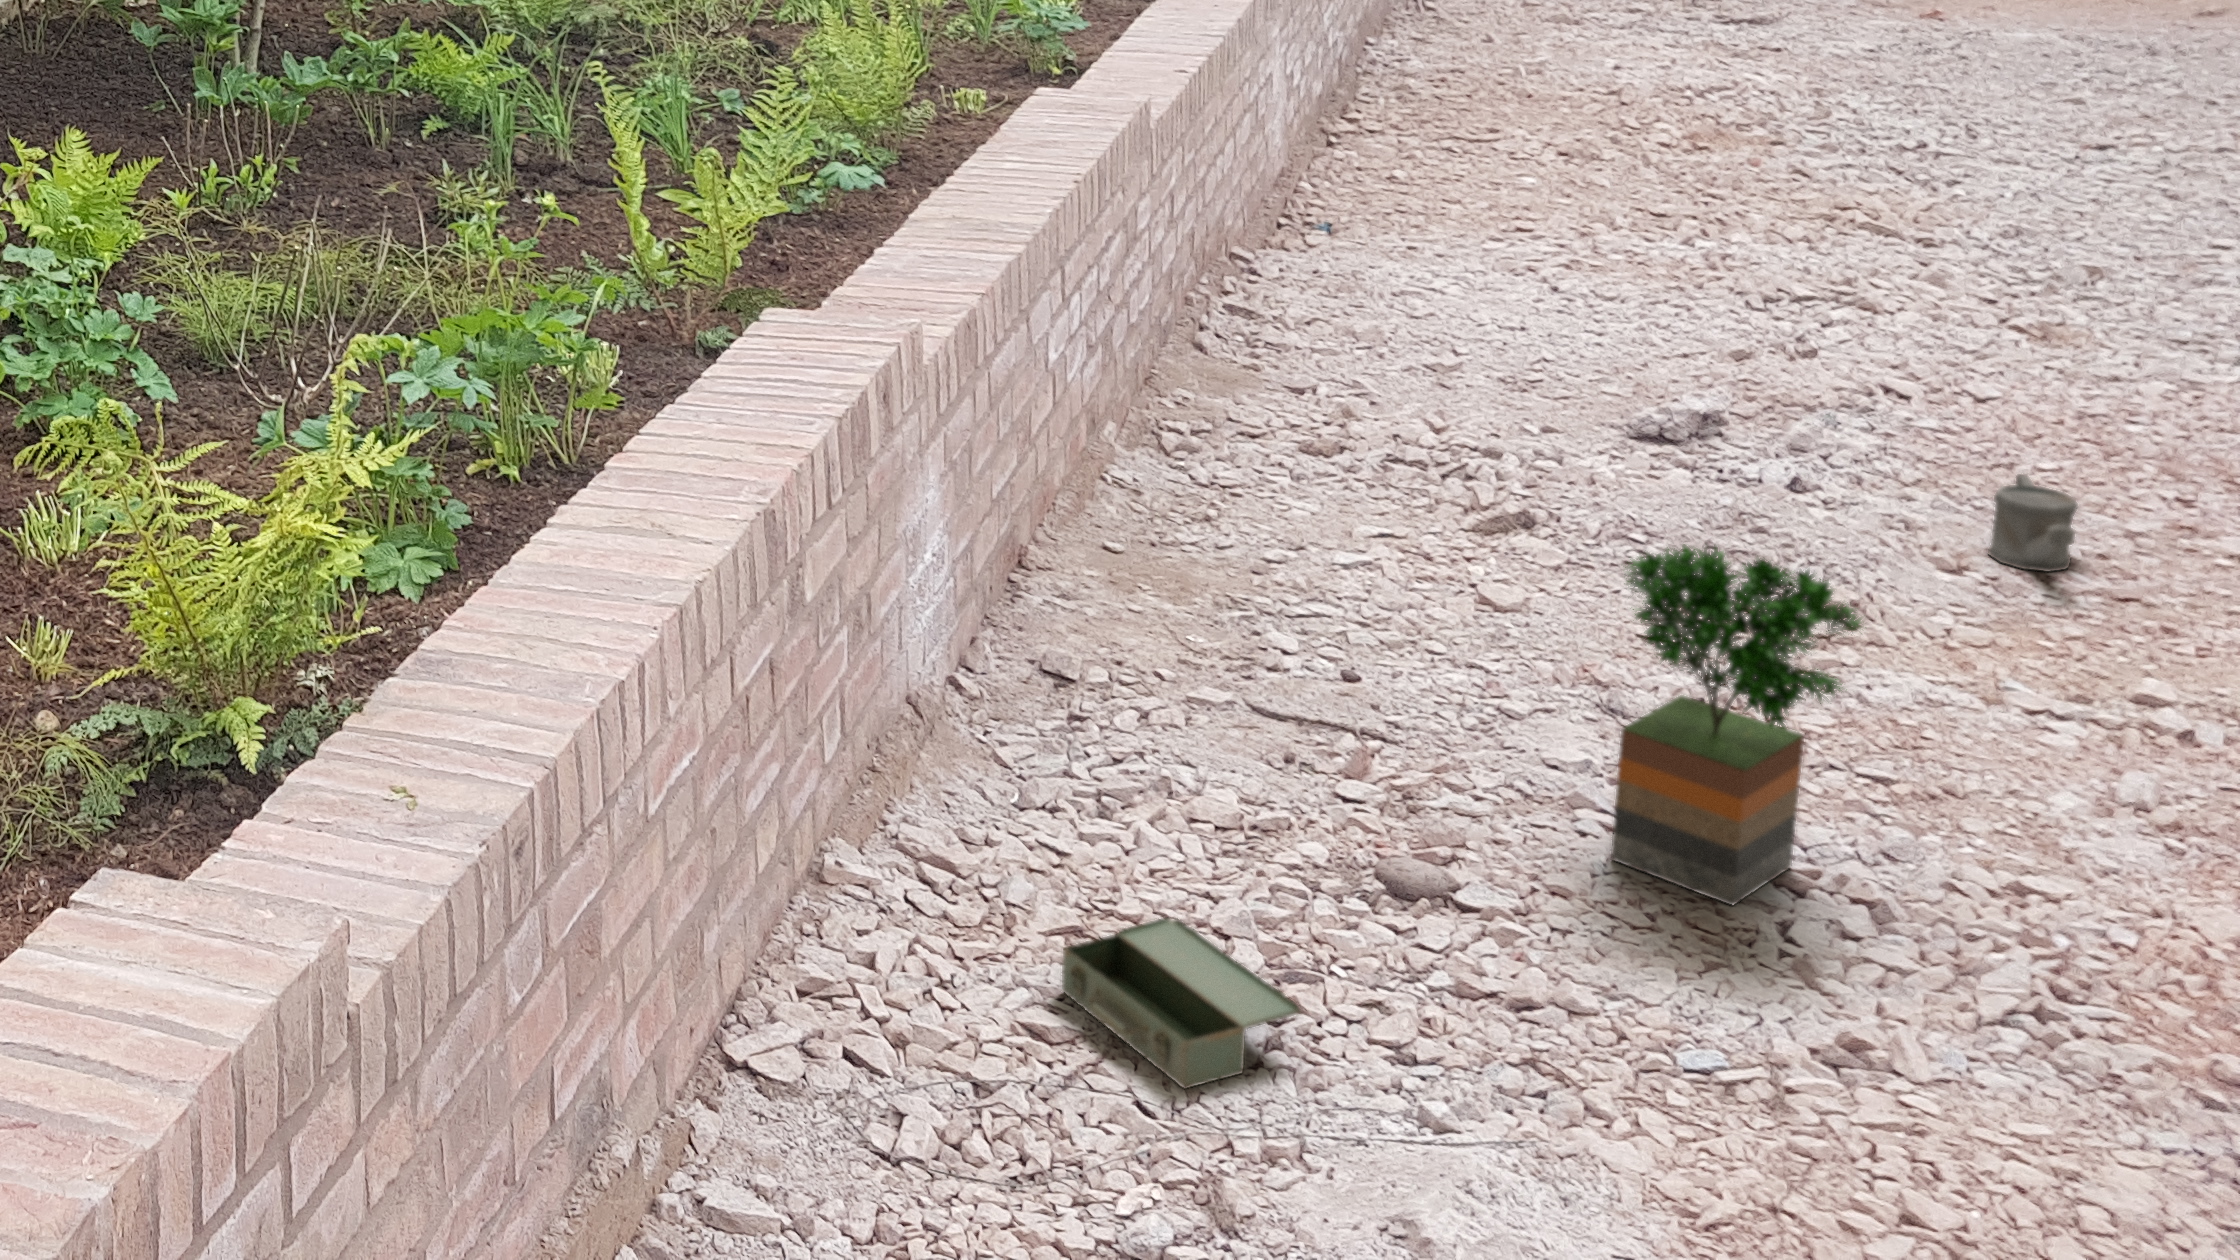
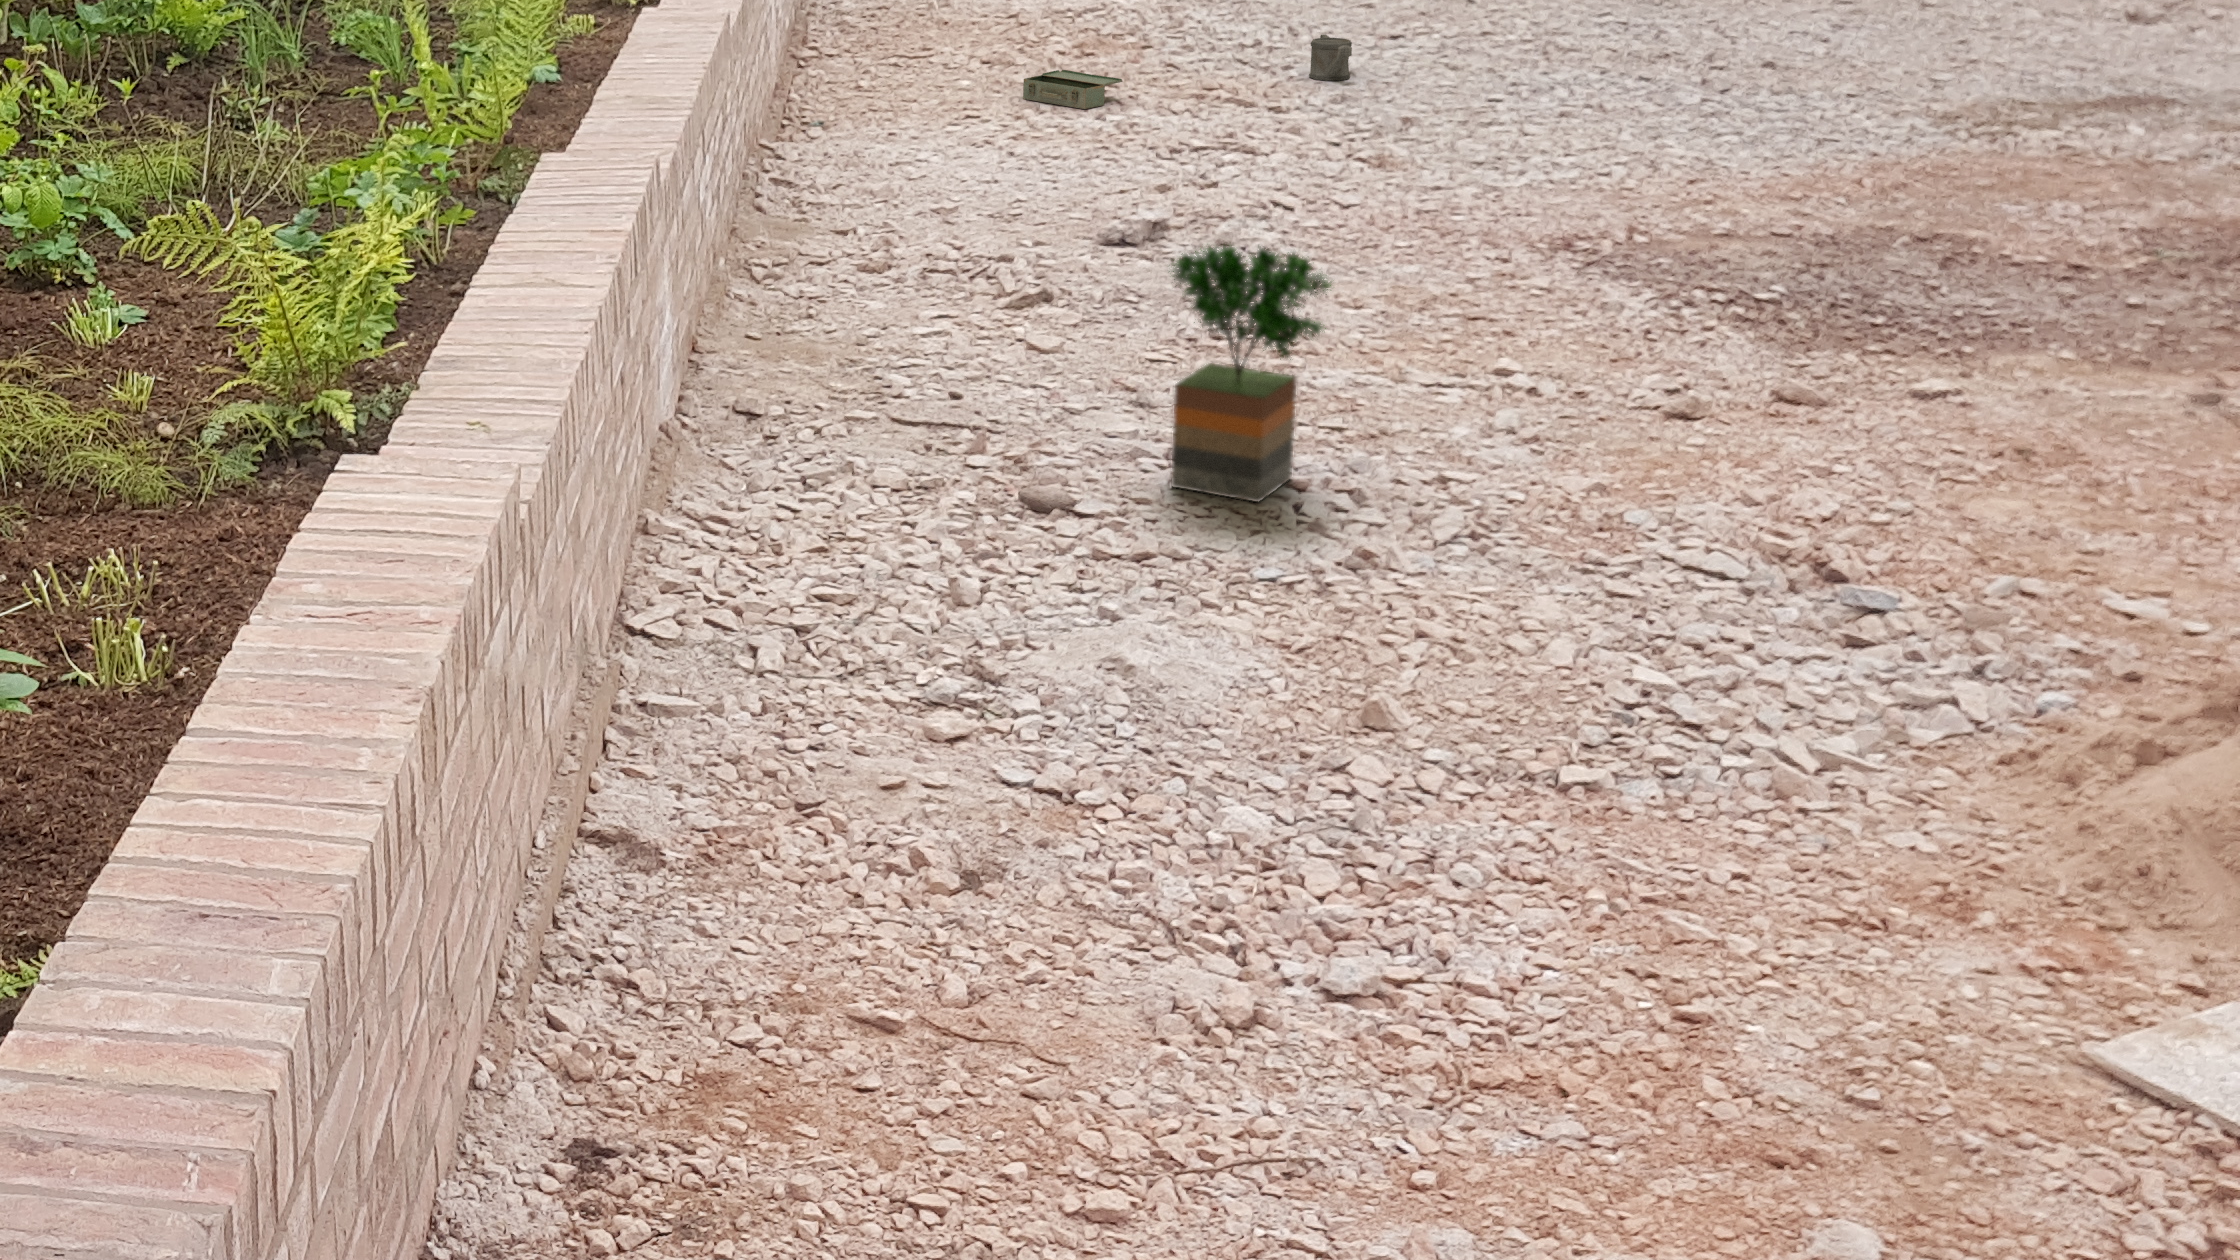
watering can: present [1988,474,2077,572] -> present [1309,35,1352,81]
toolbox: present [1062,918,1300,1088] -> present [1023,70,1123,109]

